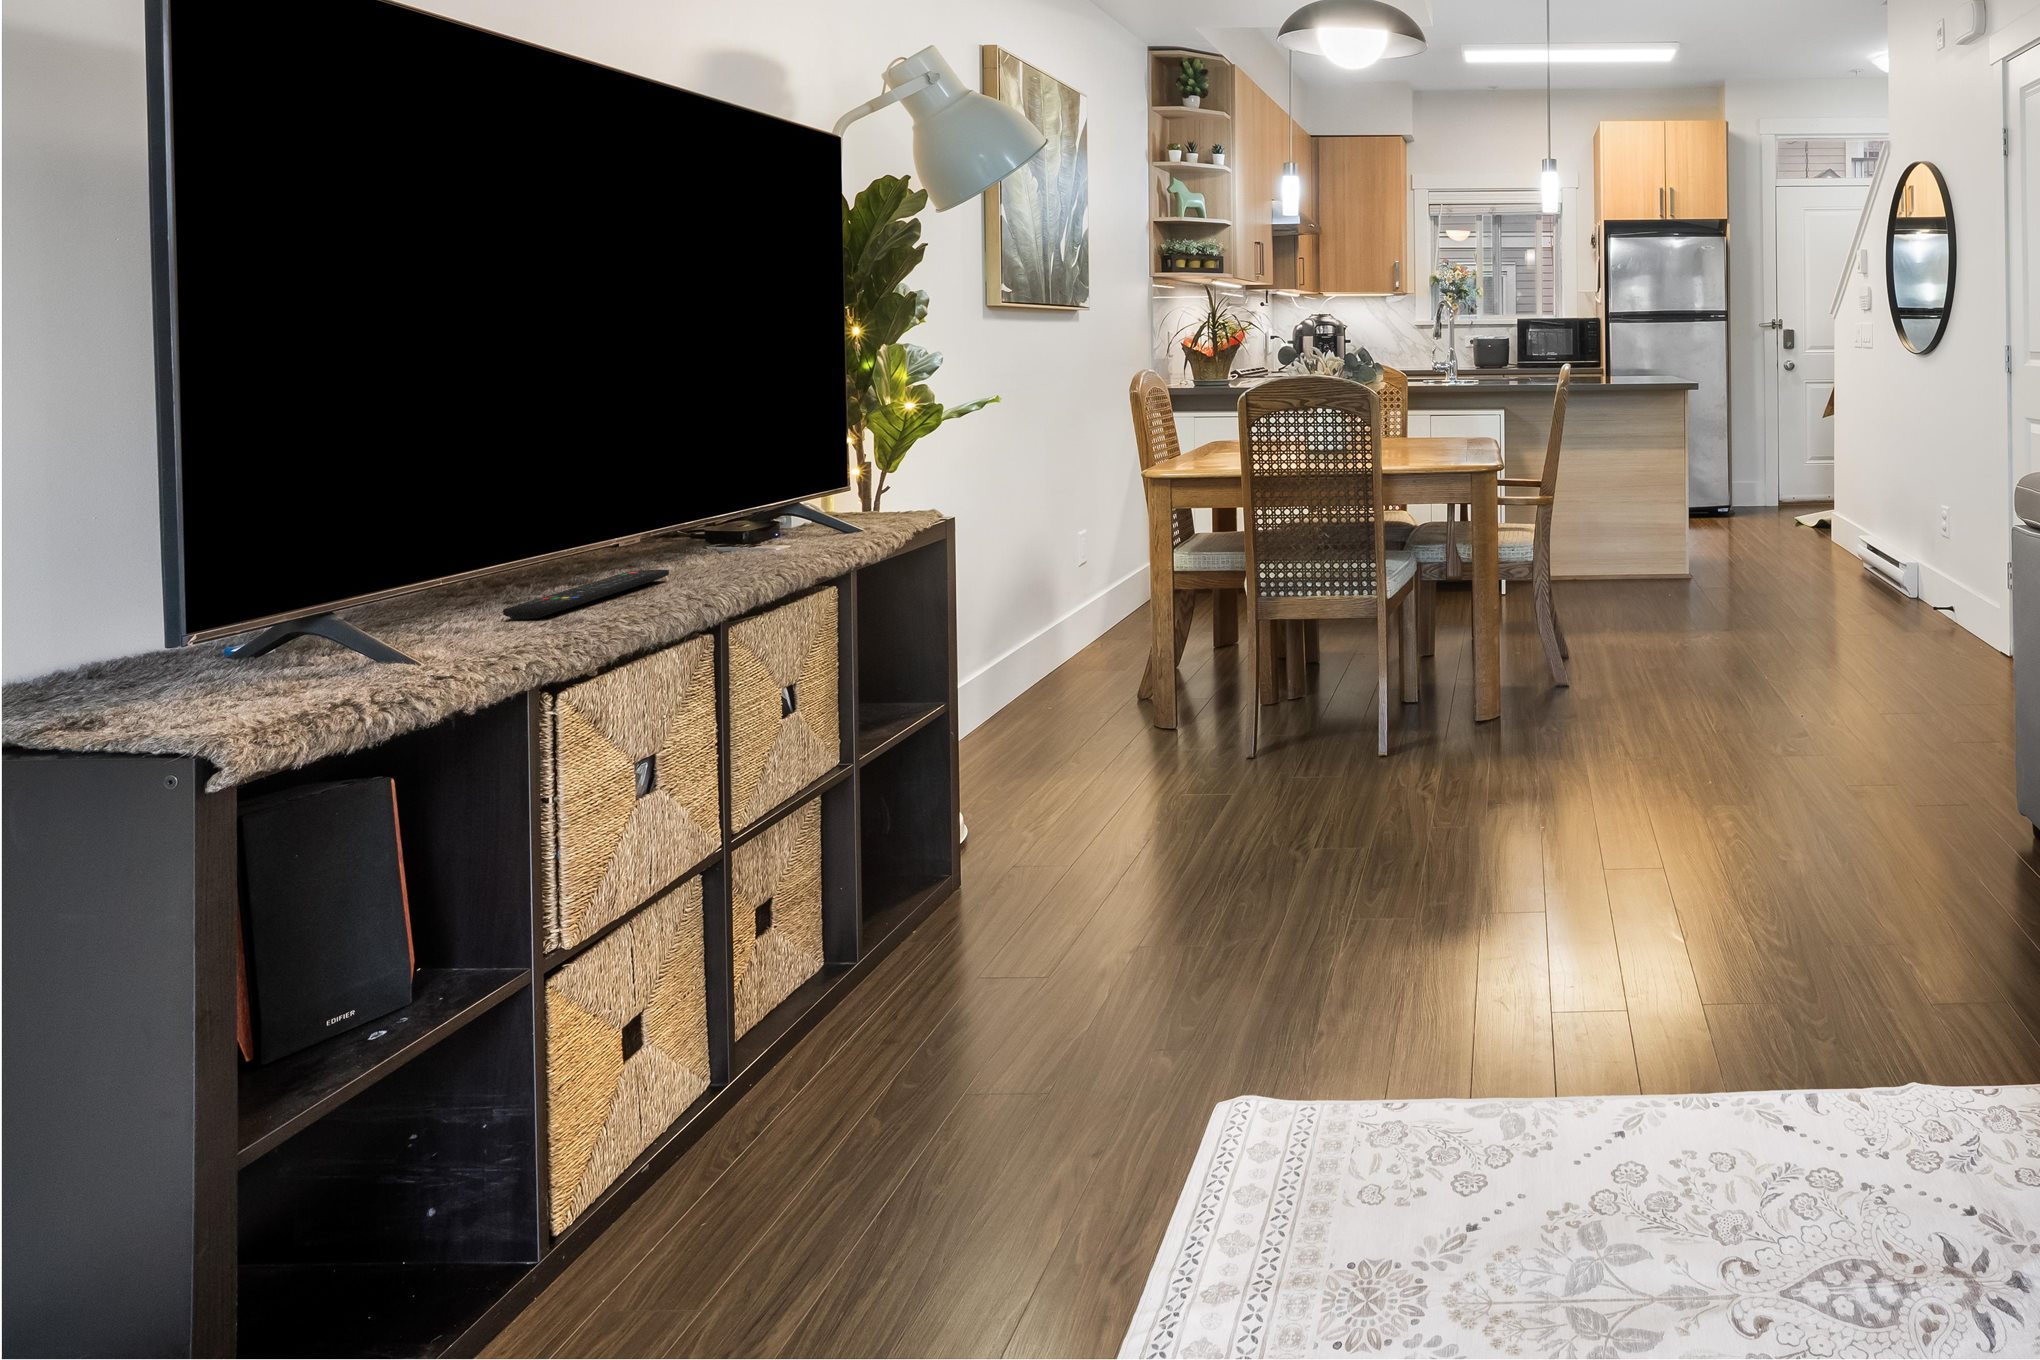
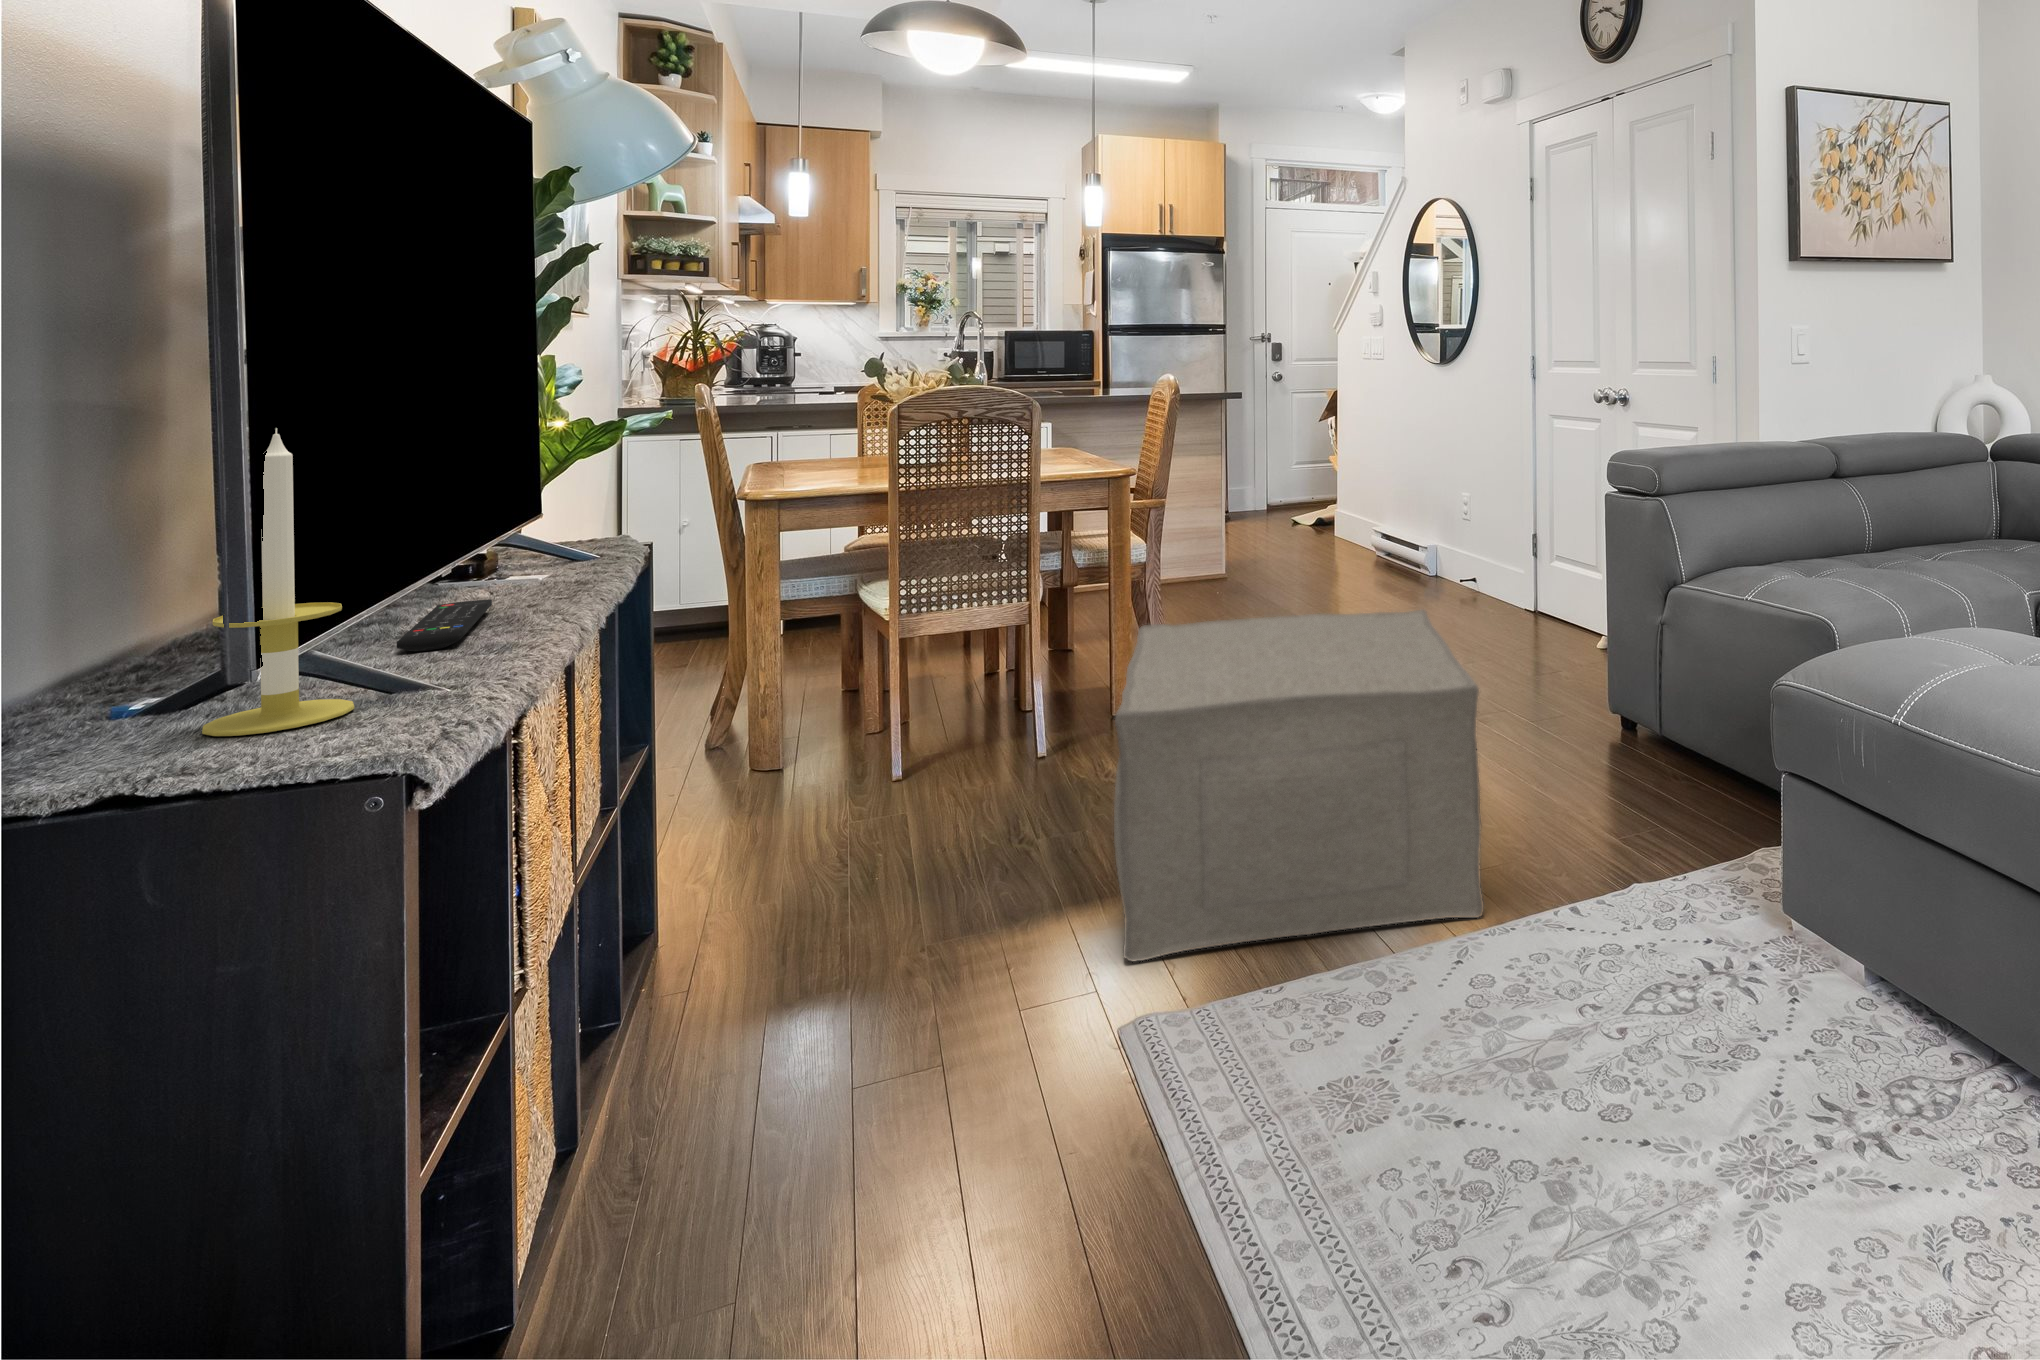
candle: none [186,418,330,699] -> present [202,428,354,736]
ottoman: none [1275,634,1733,1069] -> present [1114,610,1484,962]

